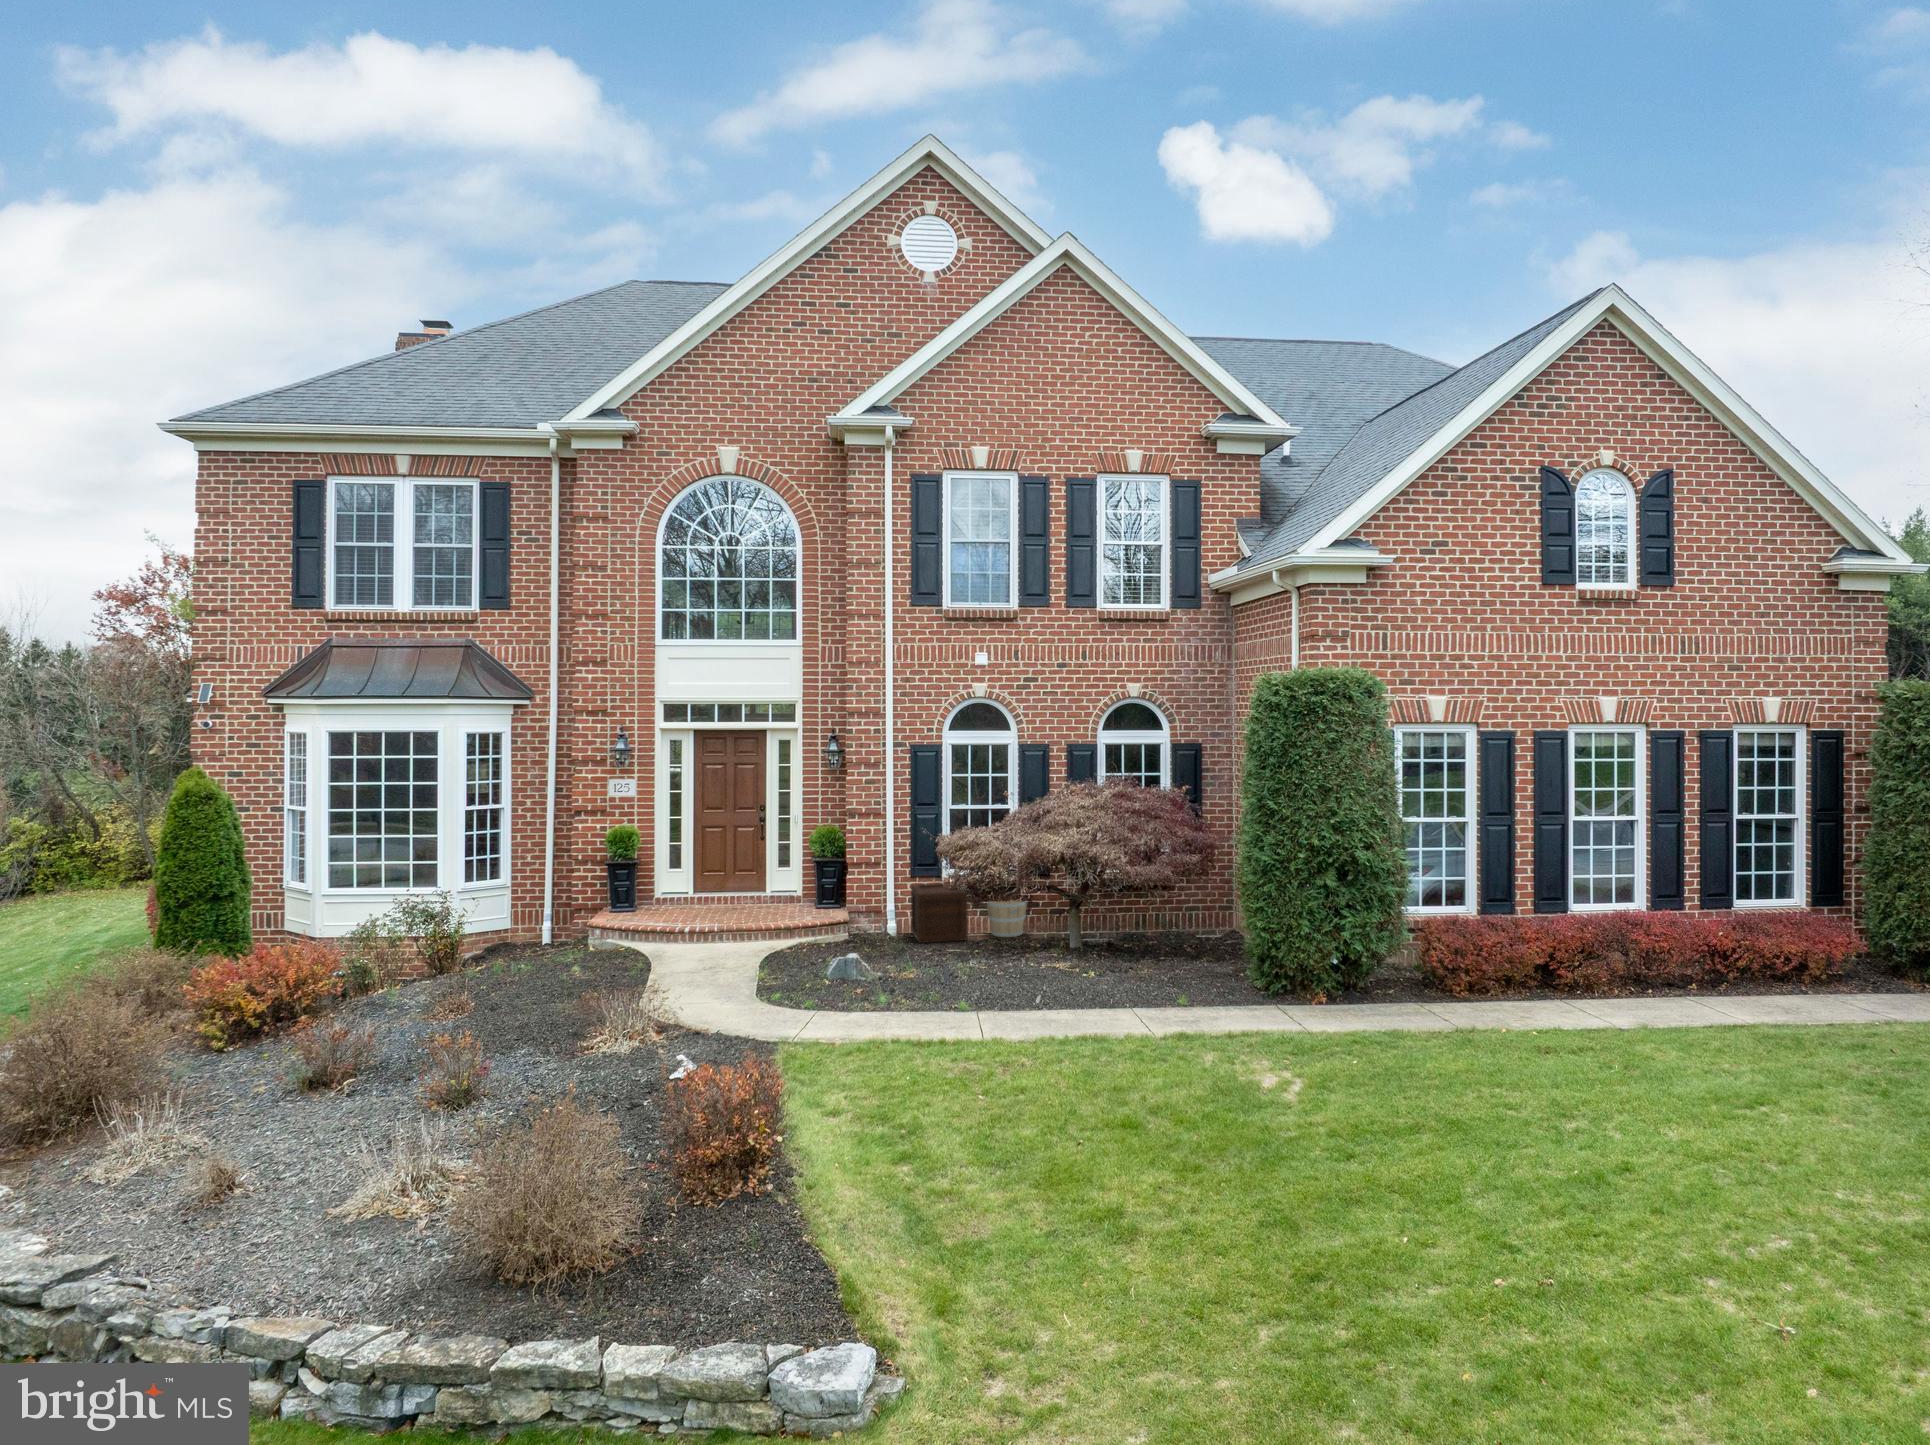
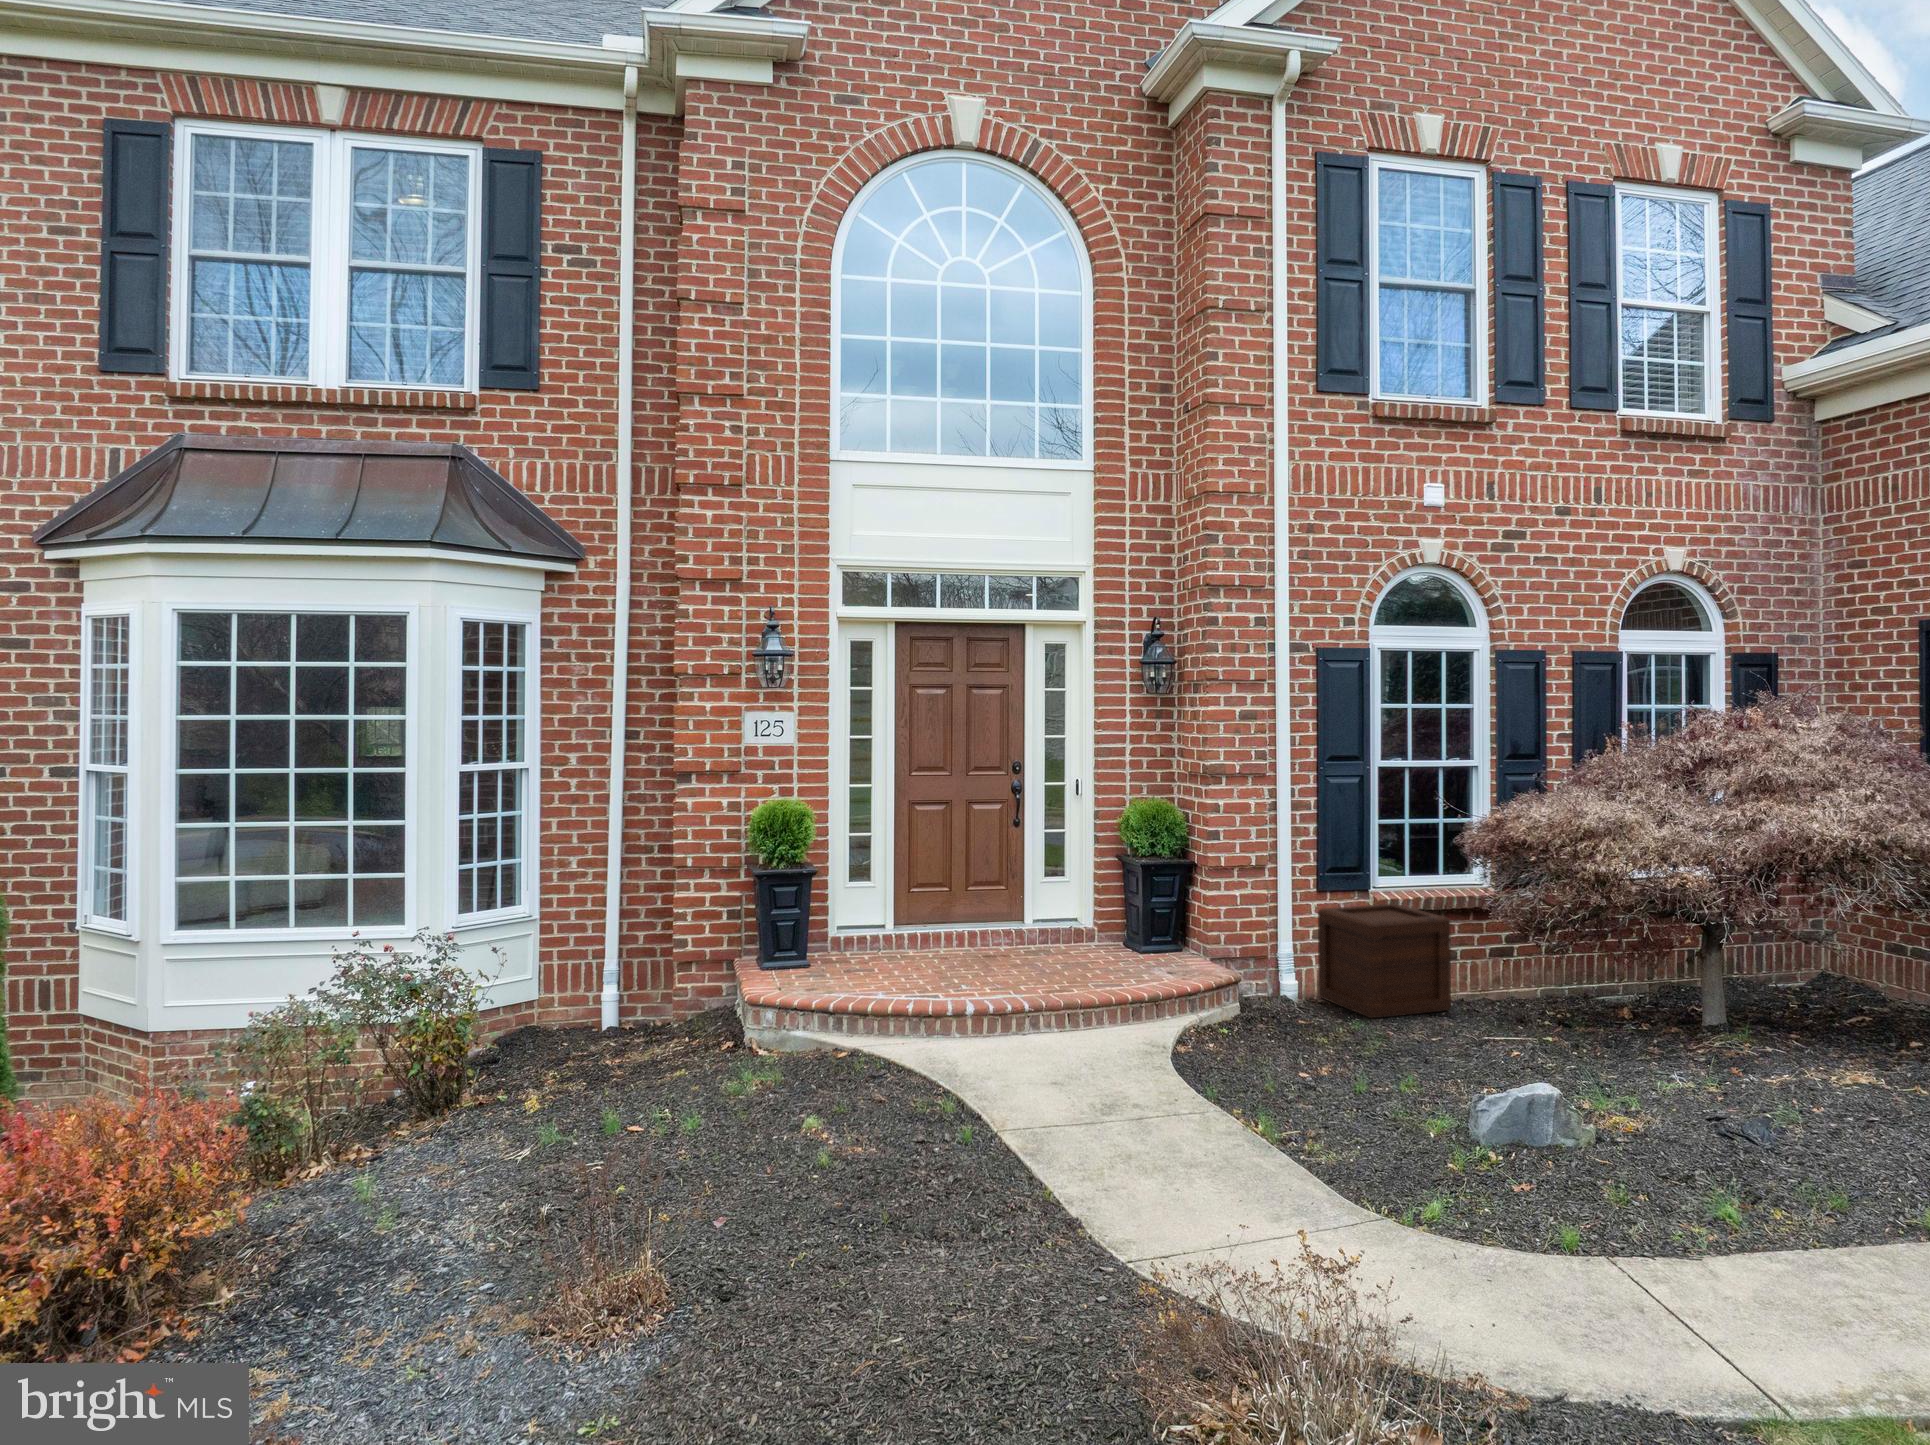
wooden bucket: present [986,901,1026,937] -> none [1452,922,1539,1003]

